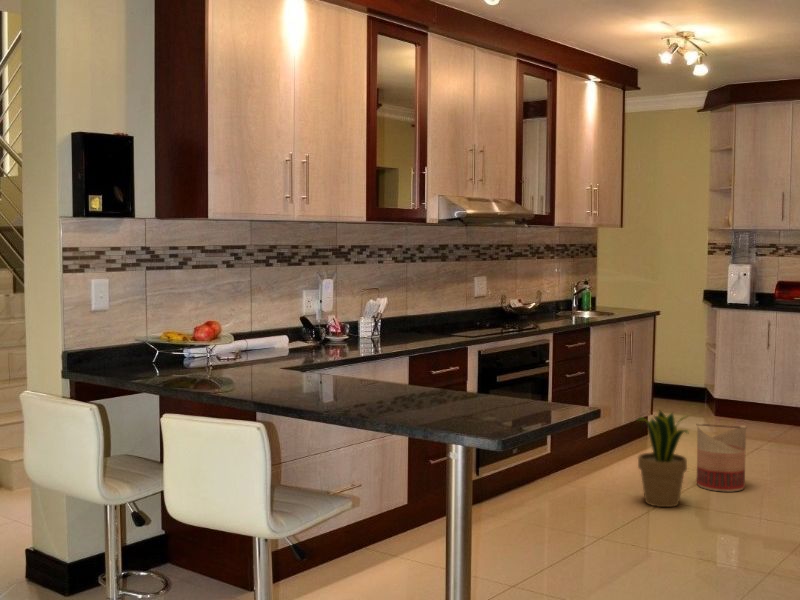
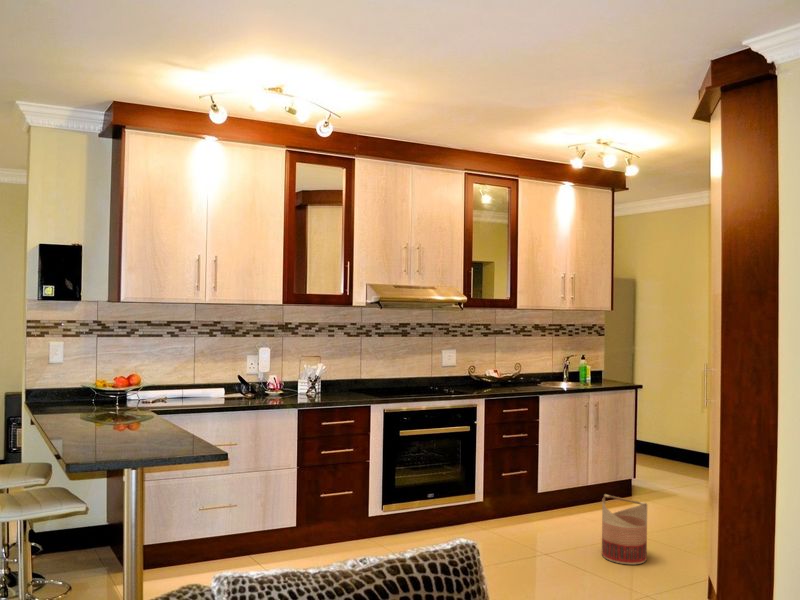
potted plant: present [638,411,688,507] -> none [516,478,571,570]

